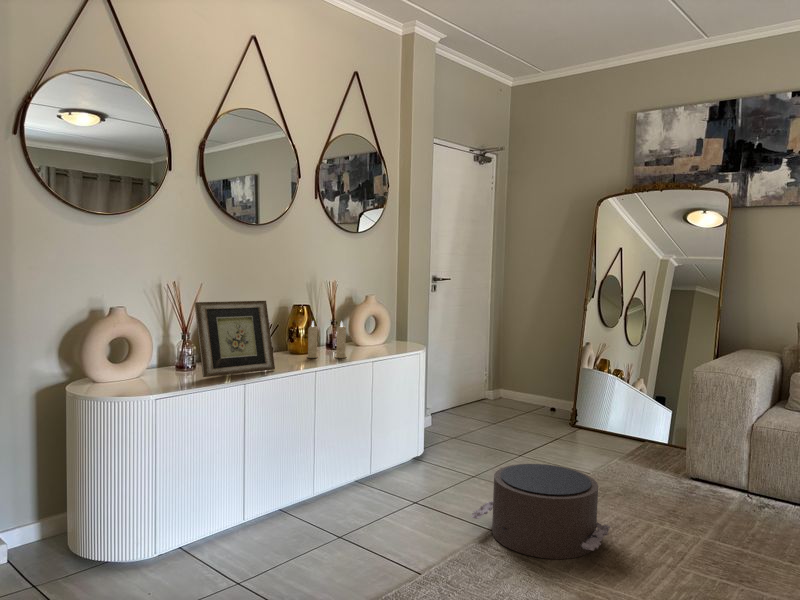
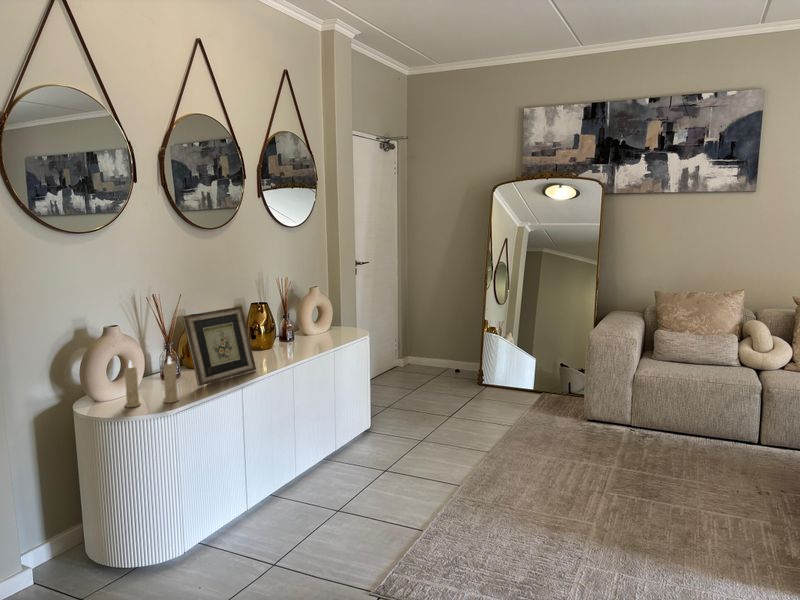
candle: present [307,321,346,358] -> present [125,357,179,407]
pouf: present [471,464,610,559] -> none [441,428,550,506]

